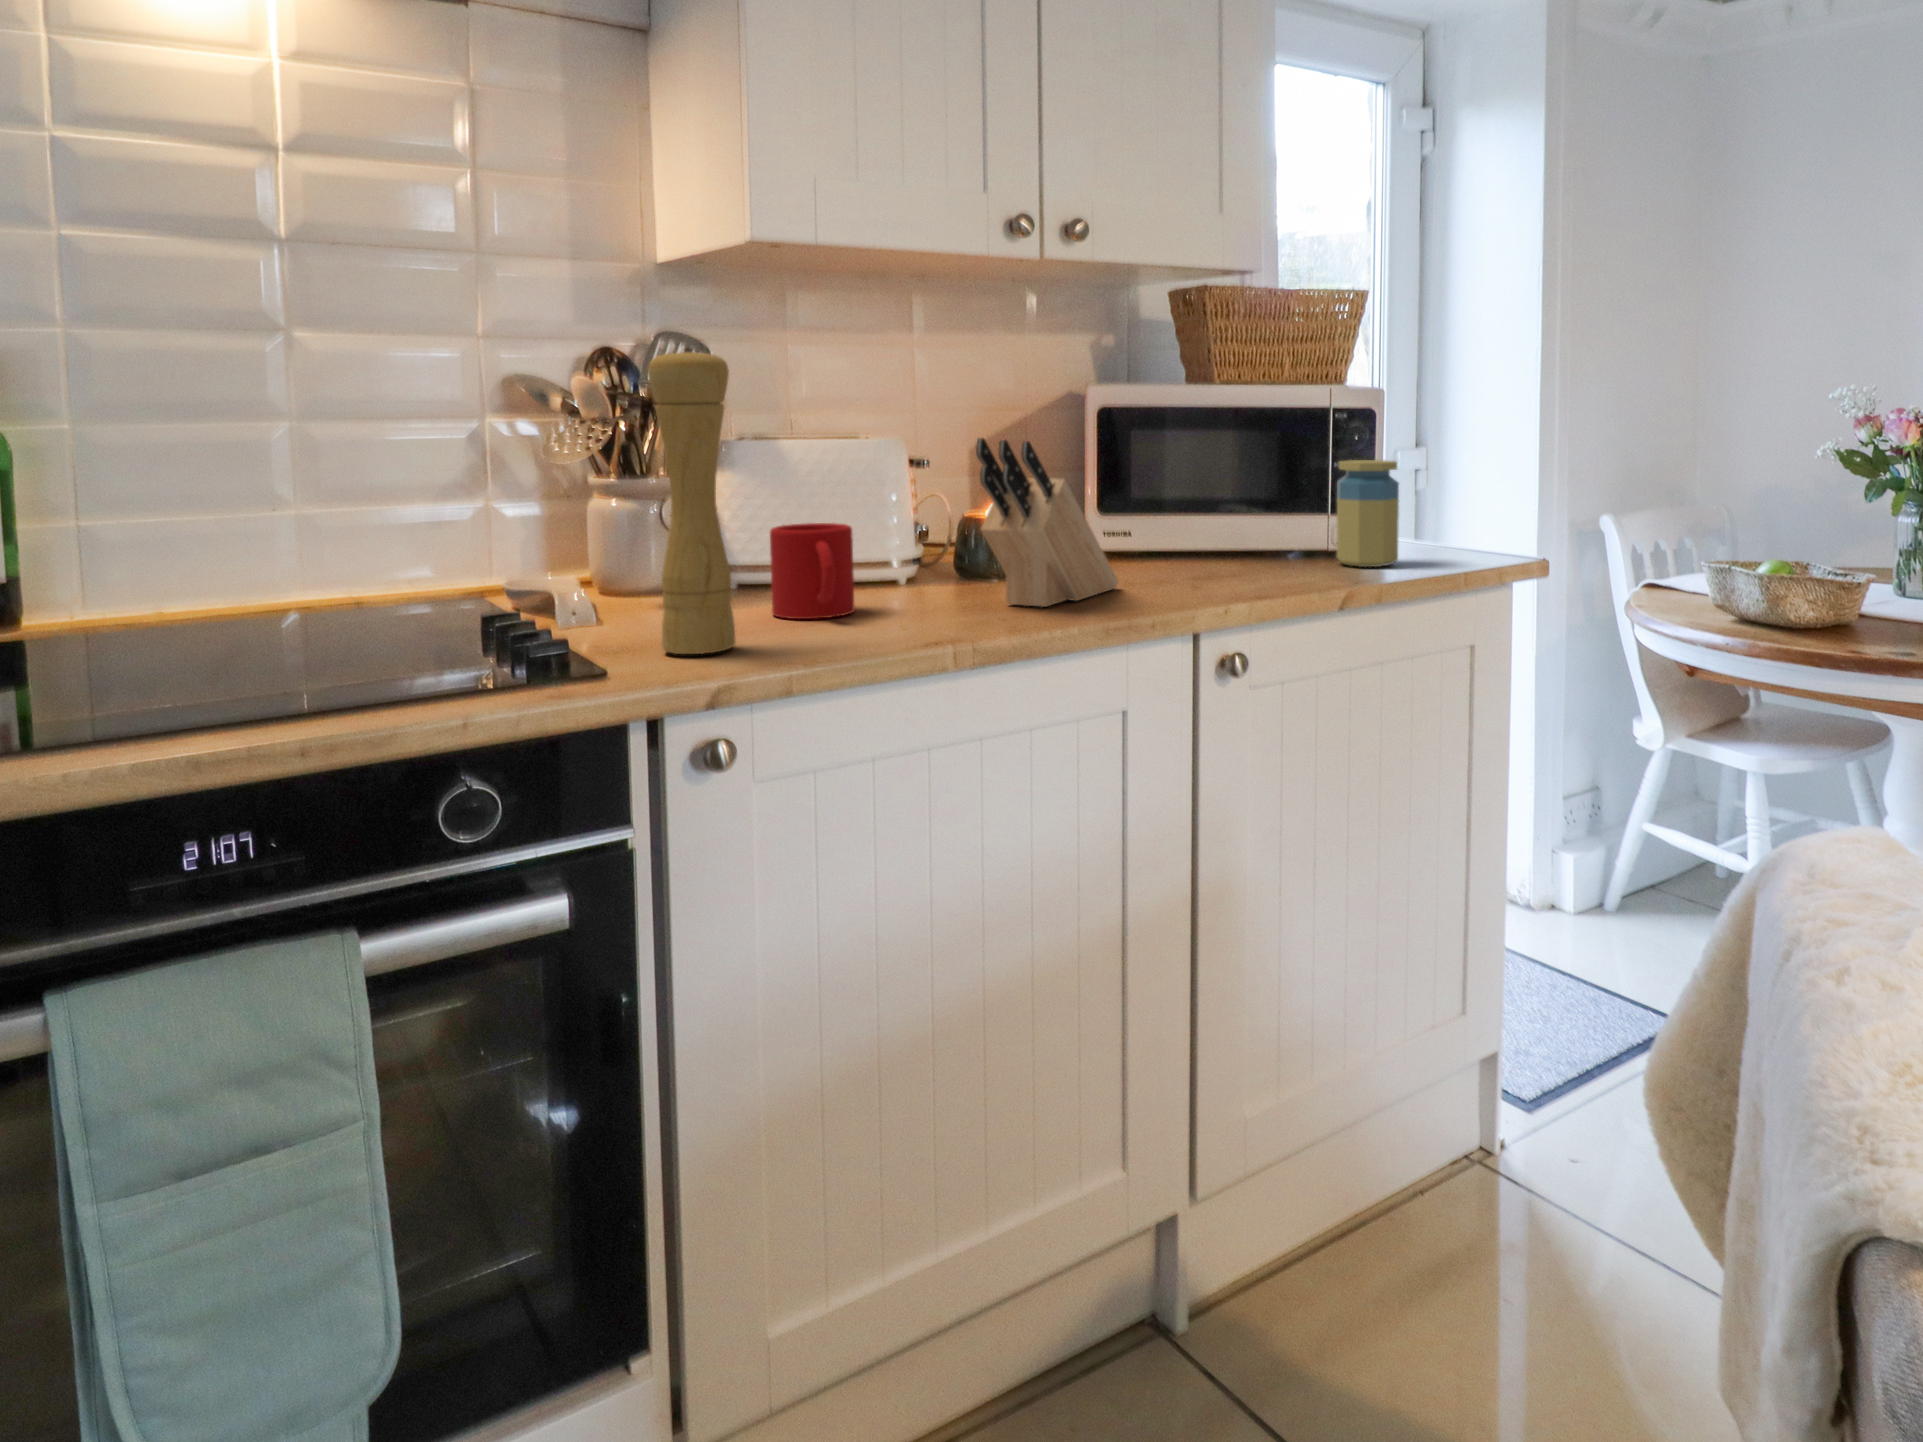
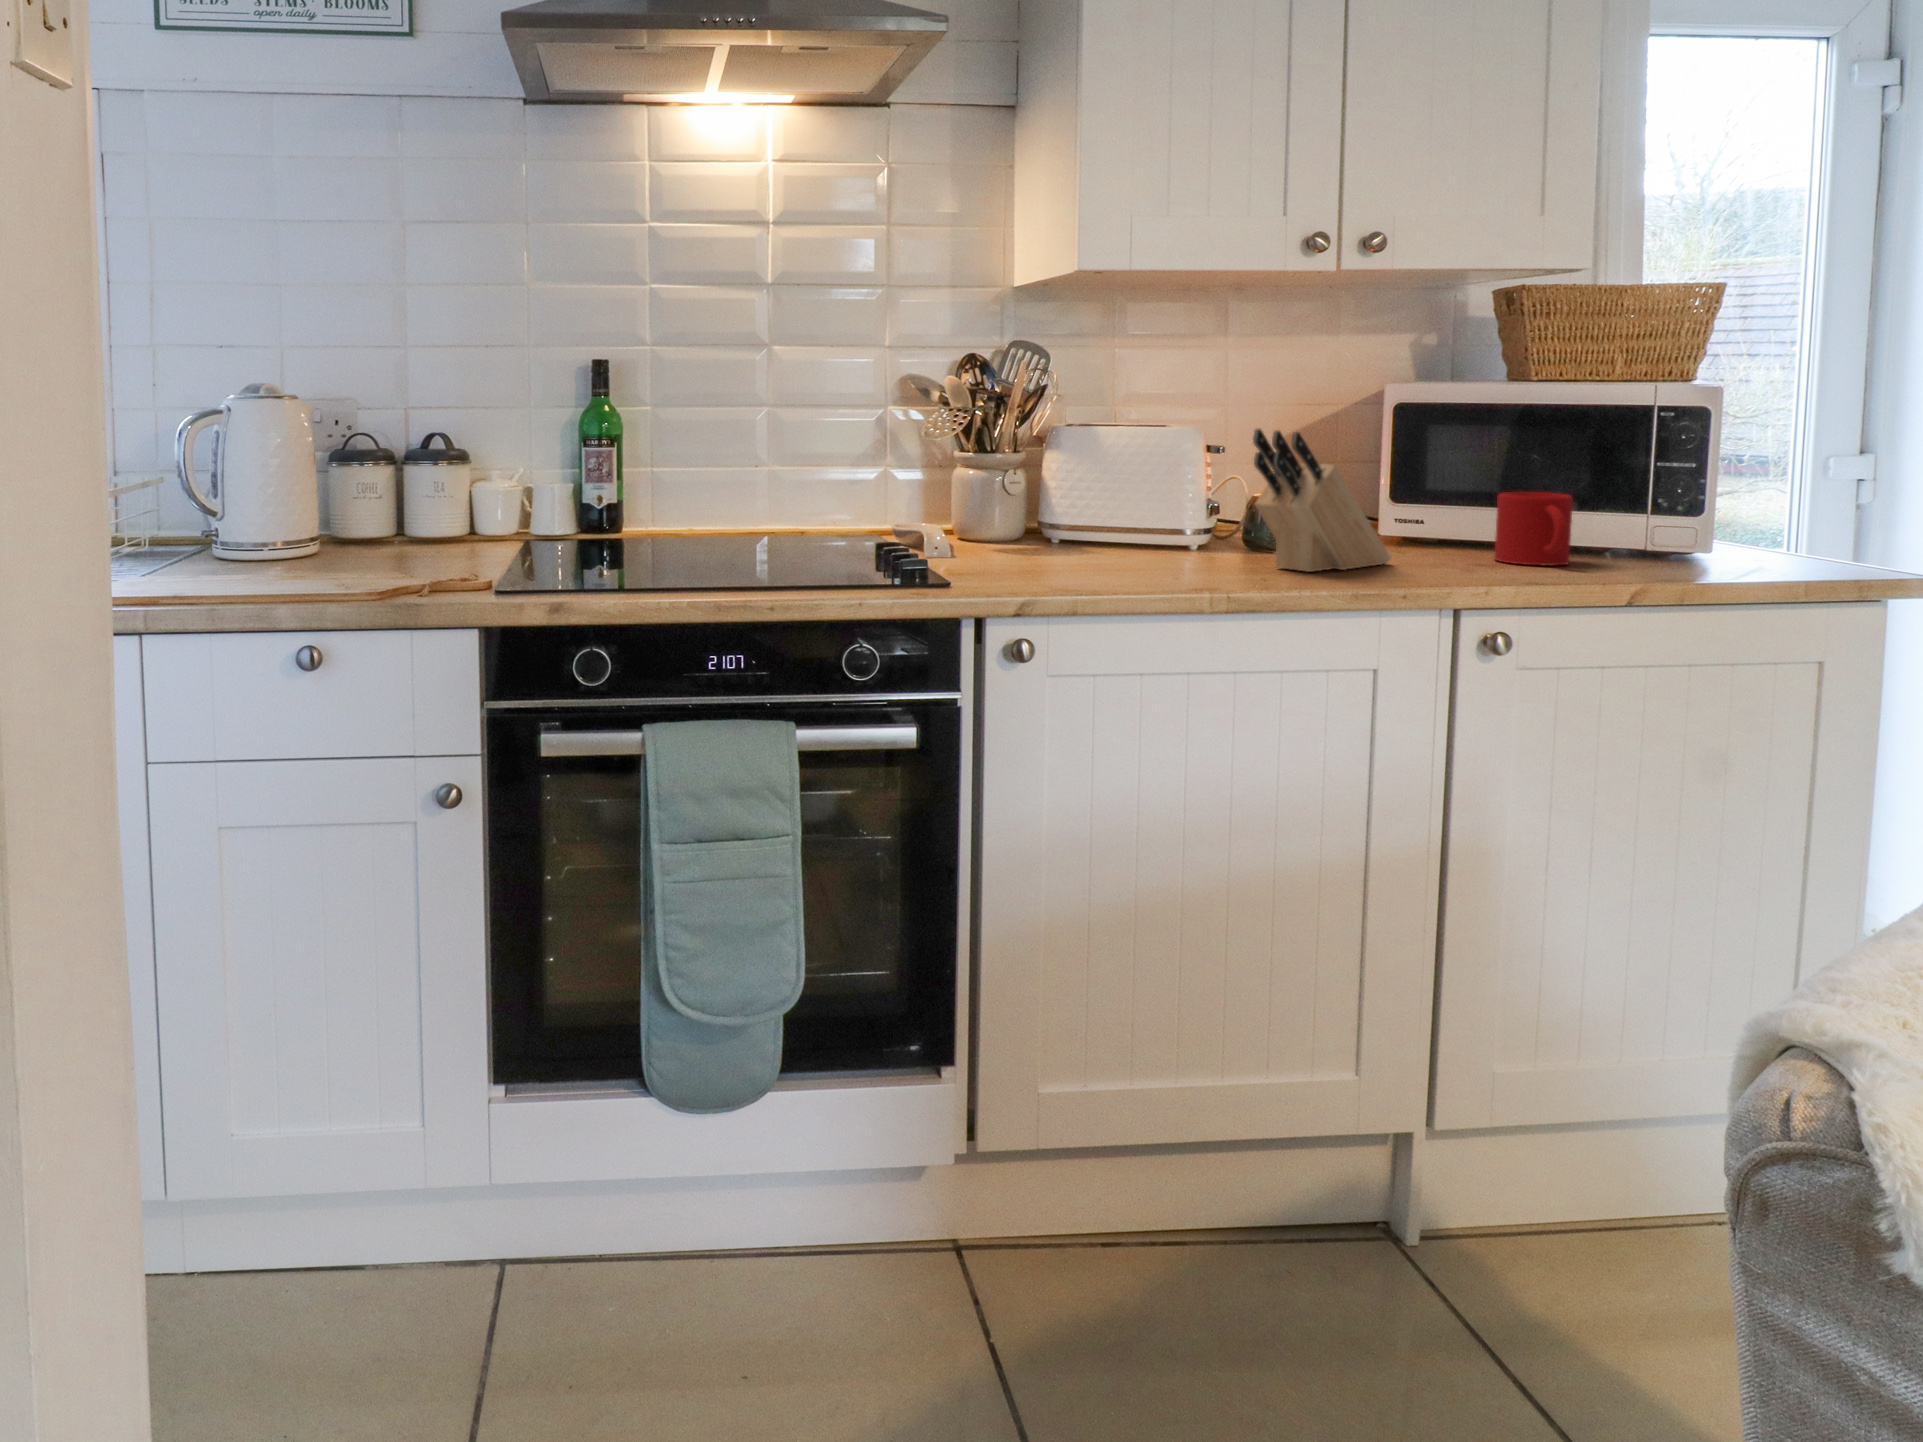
pepper mill: present [648,347,735,654] -> none [992,359,1050,579]
jar: present [1337,460,1399,567] -> none [1652,459,1732,566]
mug: present [770,523,854,619] -> present [1495,492,1573,566]

